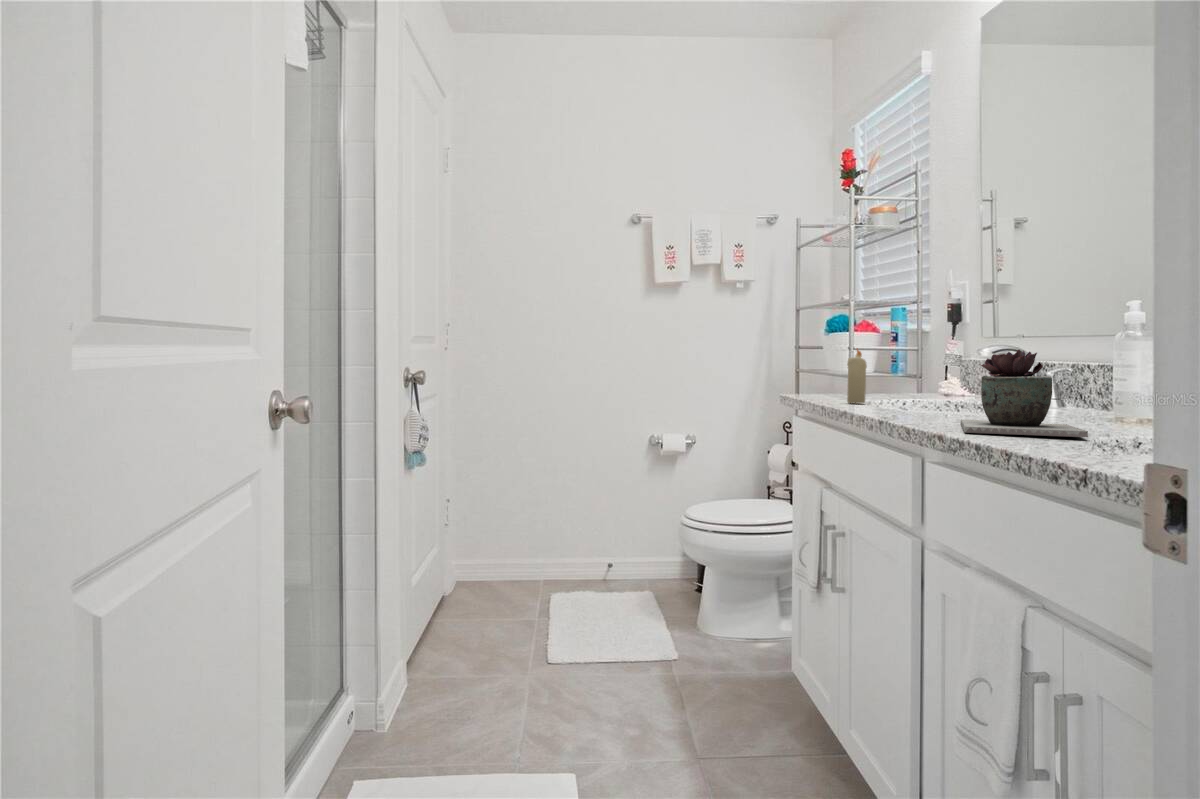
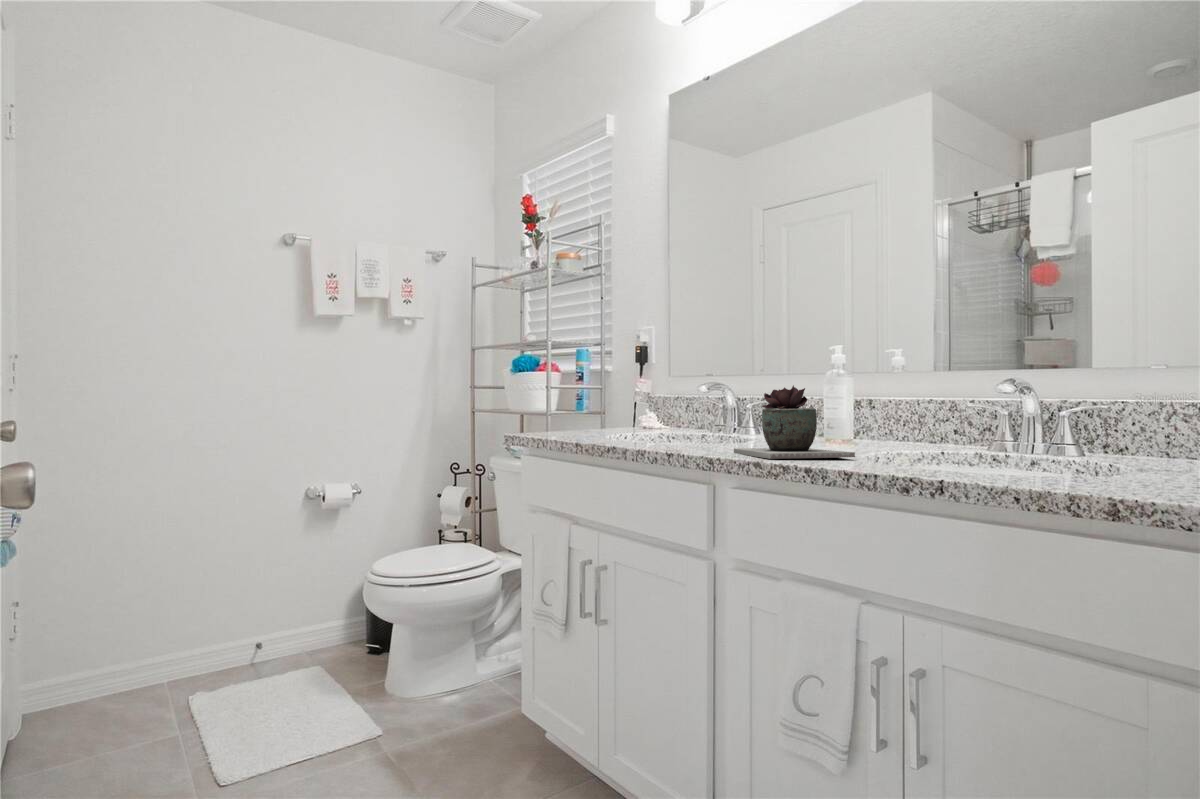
candle: present [847,349,867,403] -> none [581,385,599,439]

